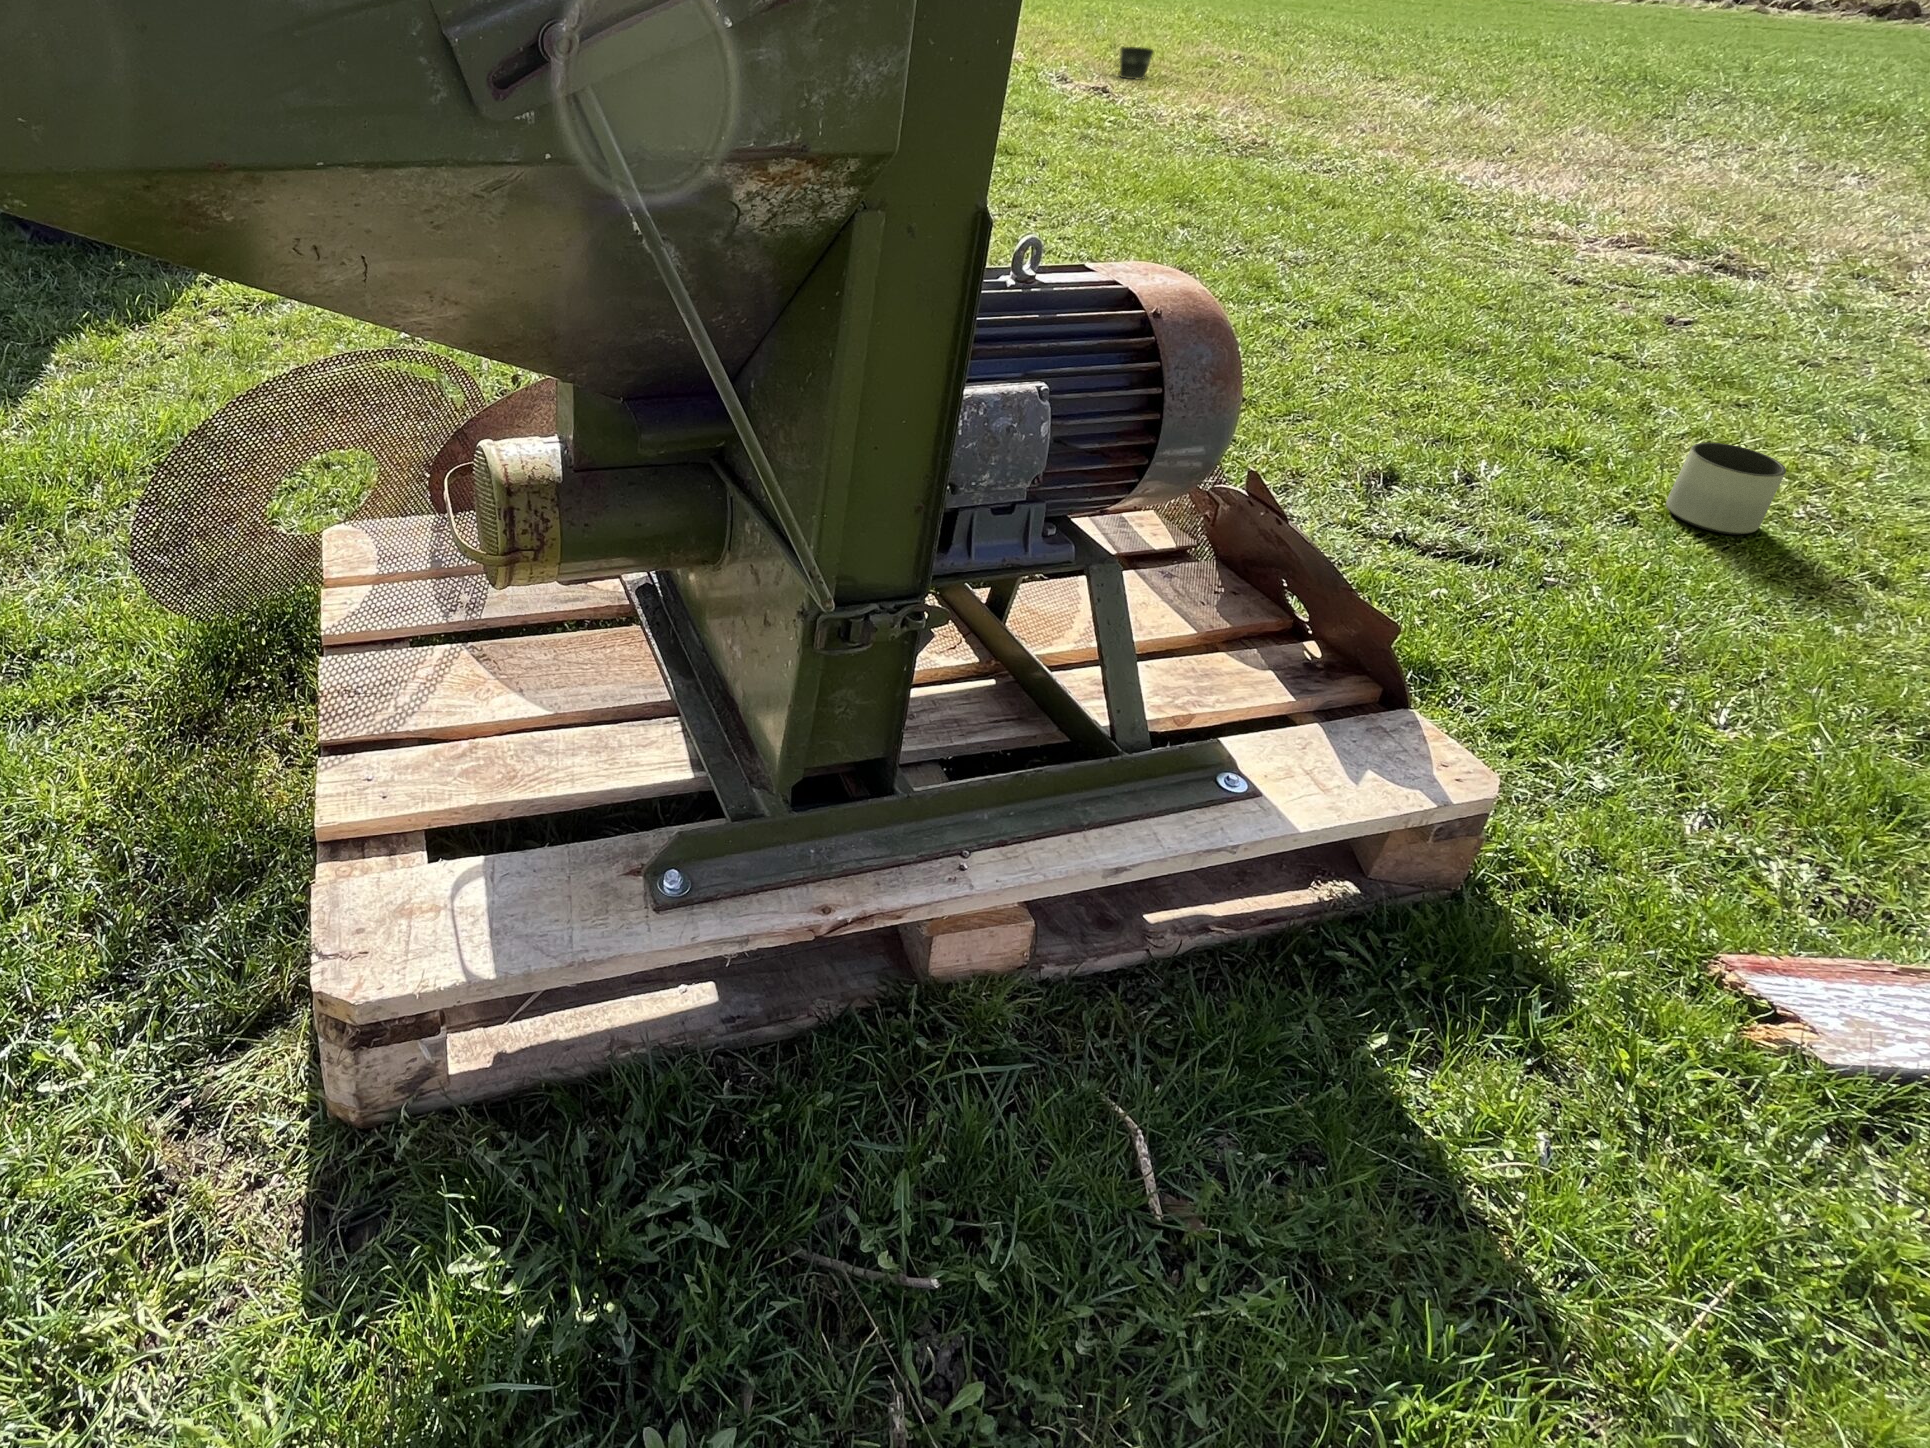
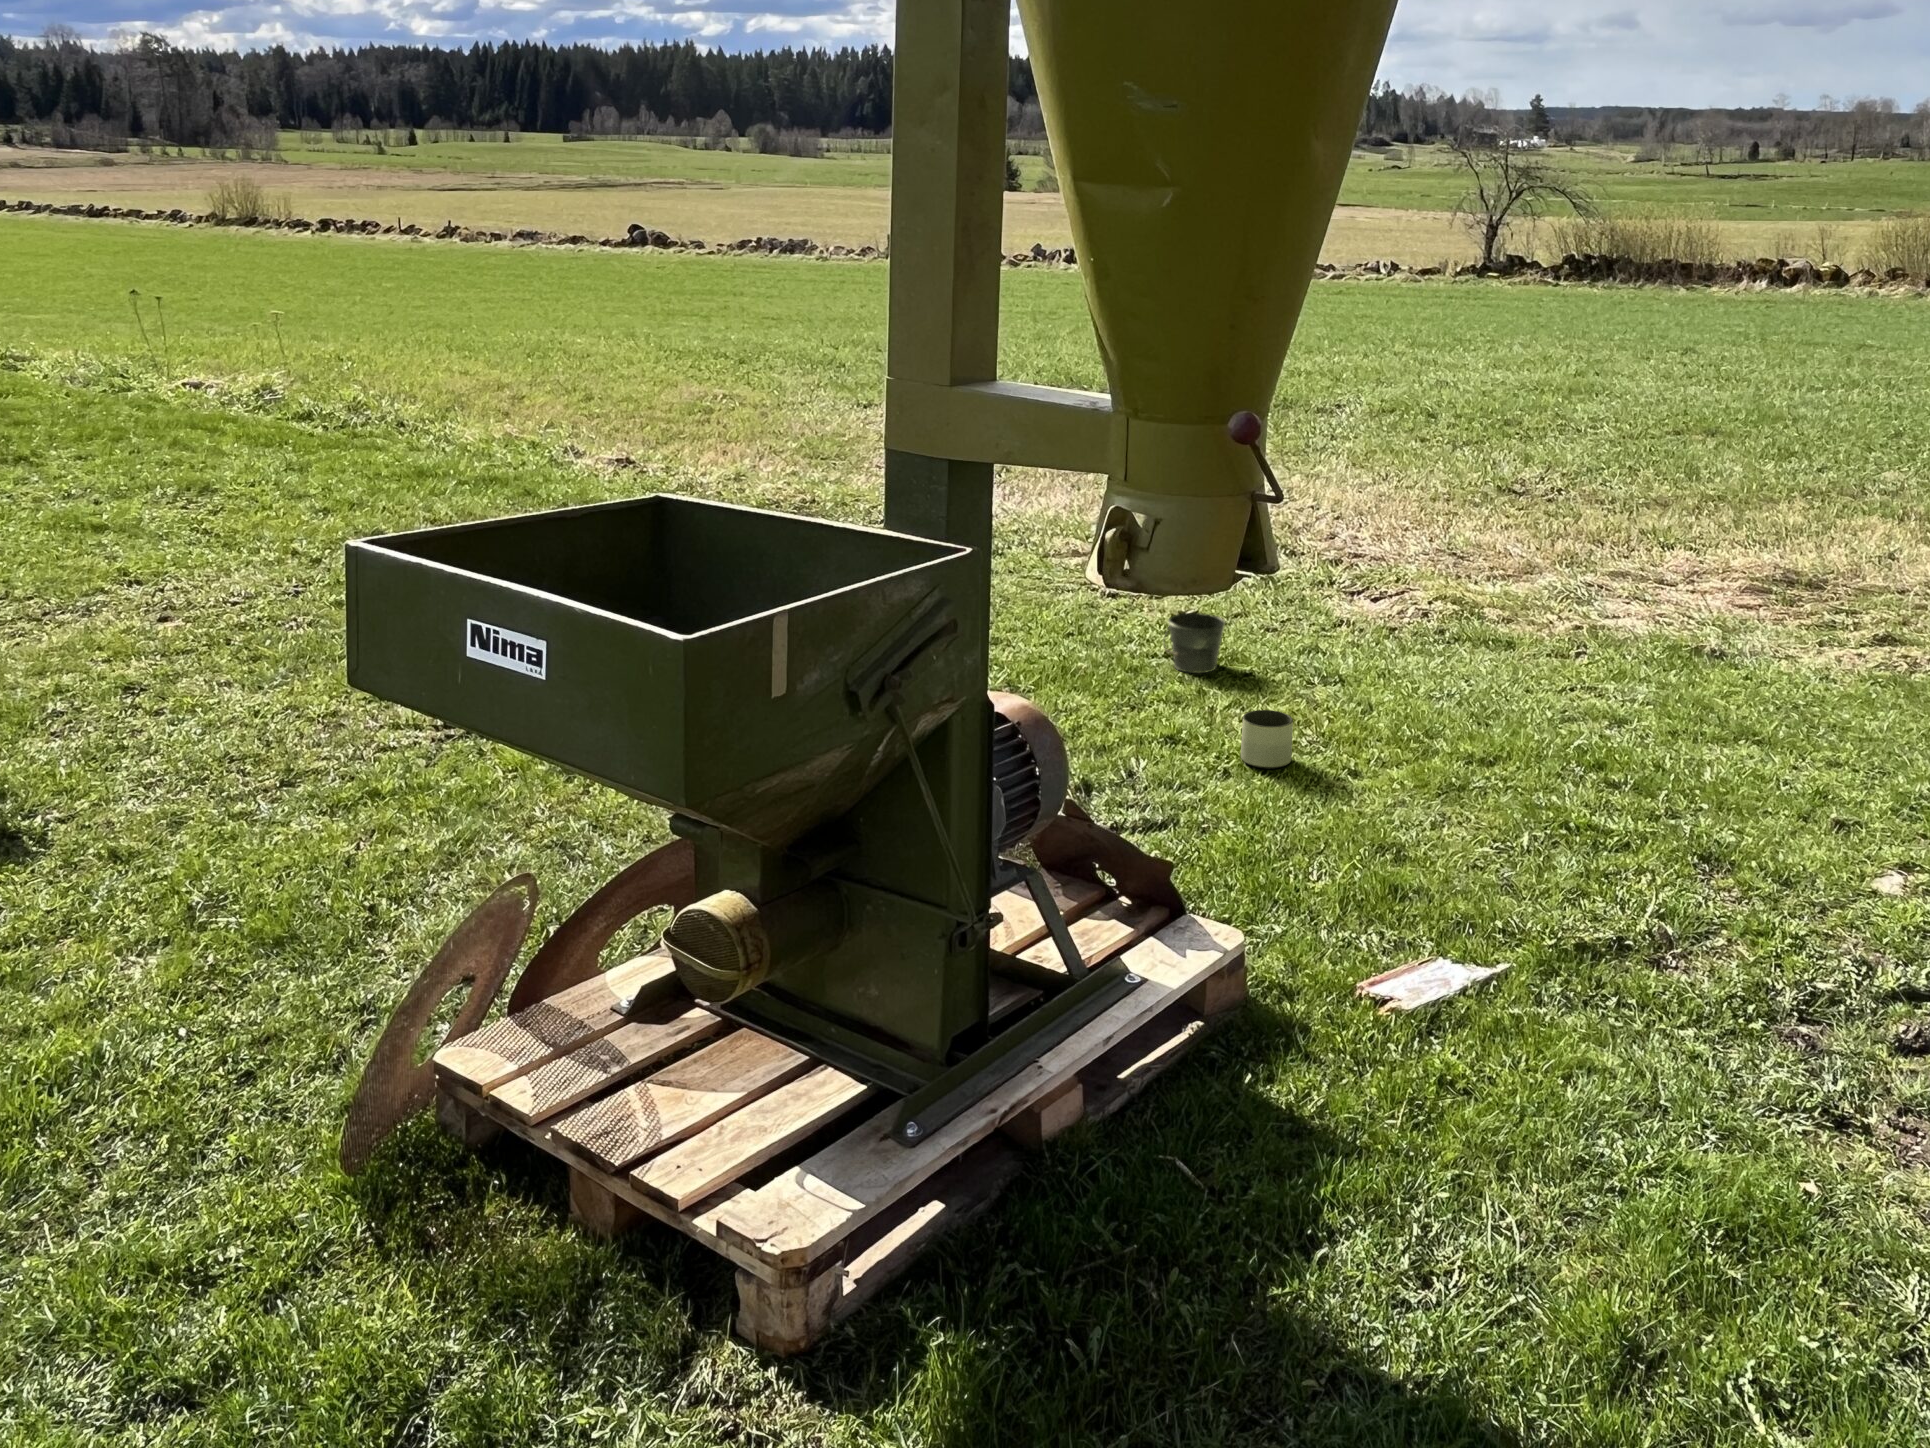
bucket: present [1117,47,1153,79] -> present [1165,613,1225,673]

